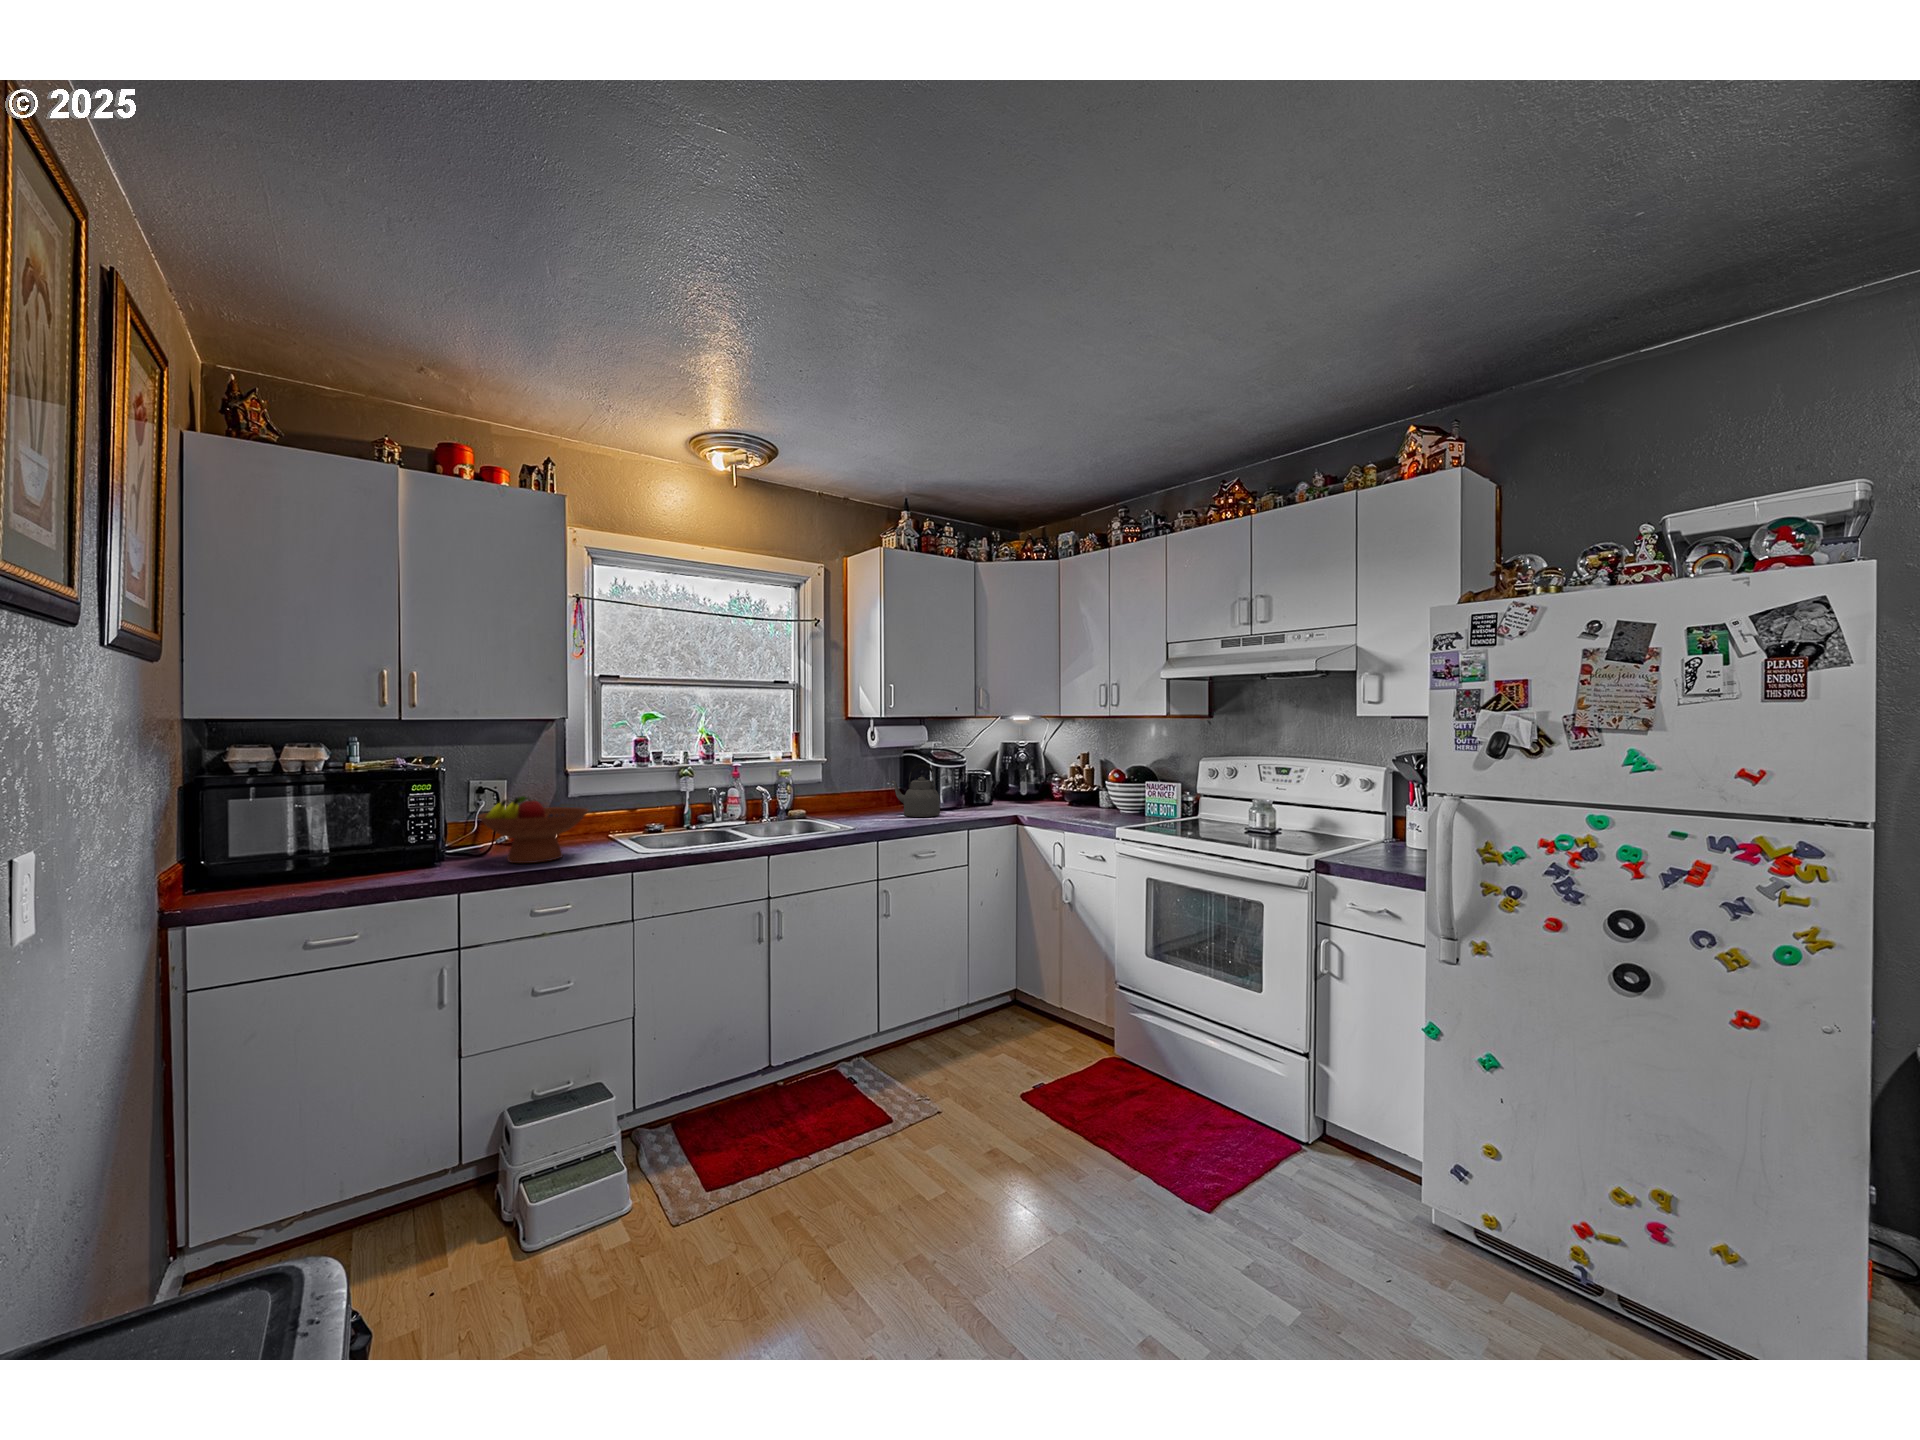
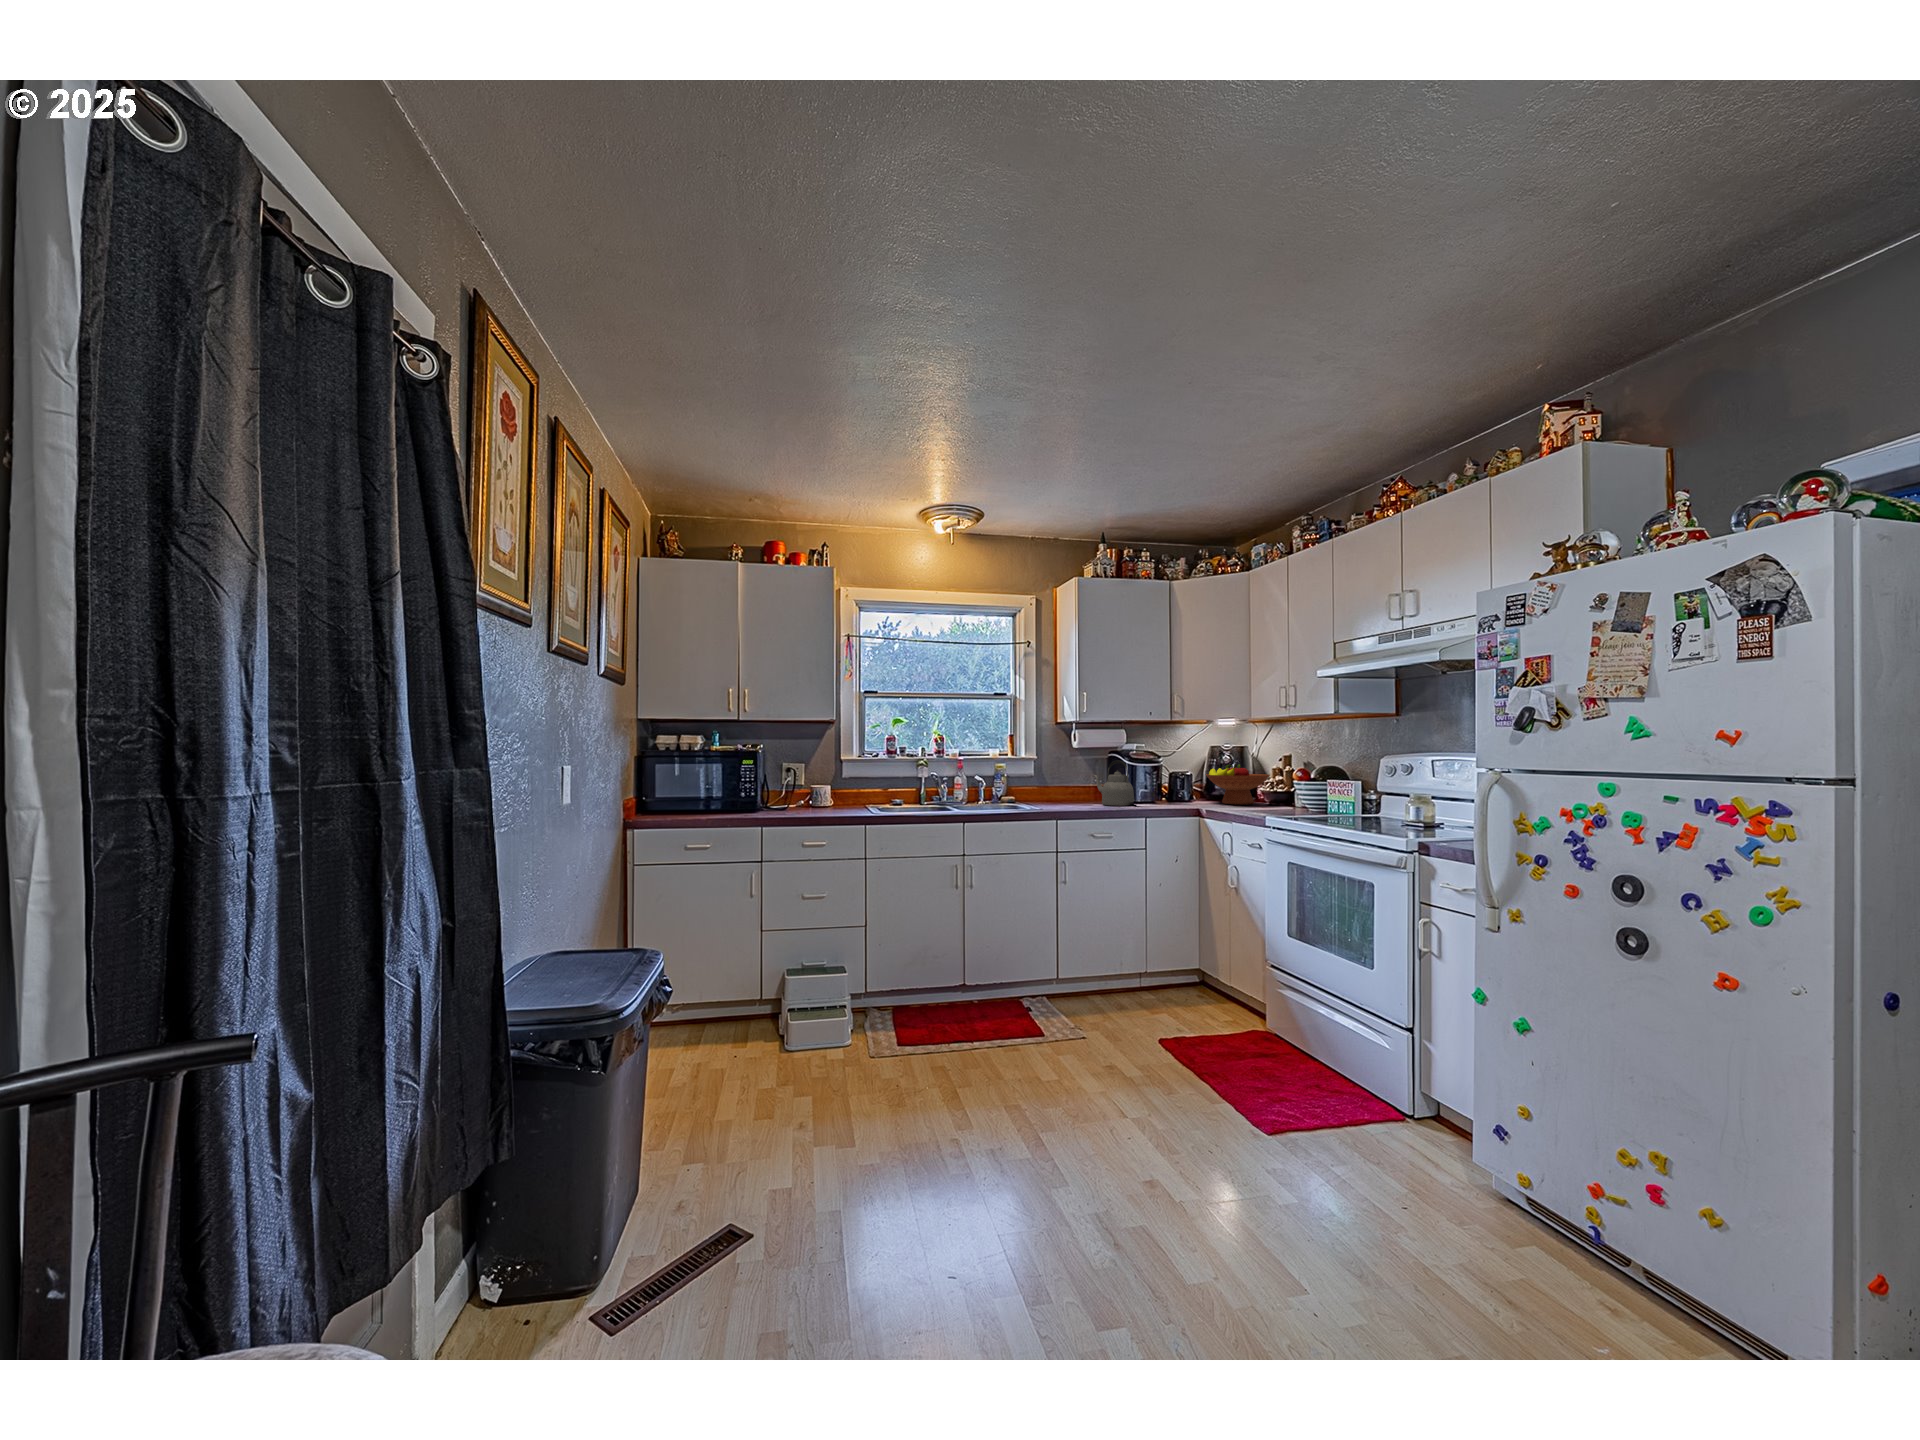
fruit bowl: present [478,796,589,863] -> present [1206,764,1270,805]

